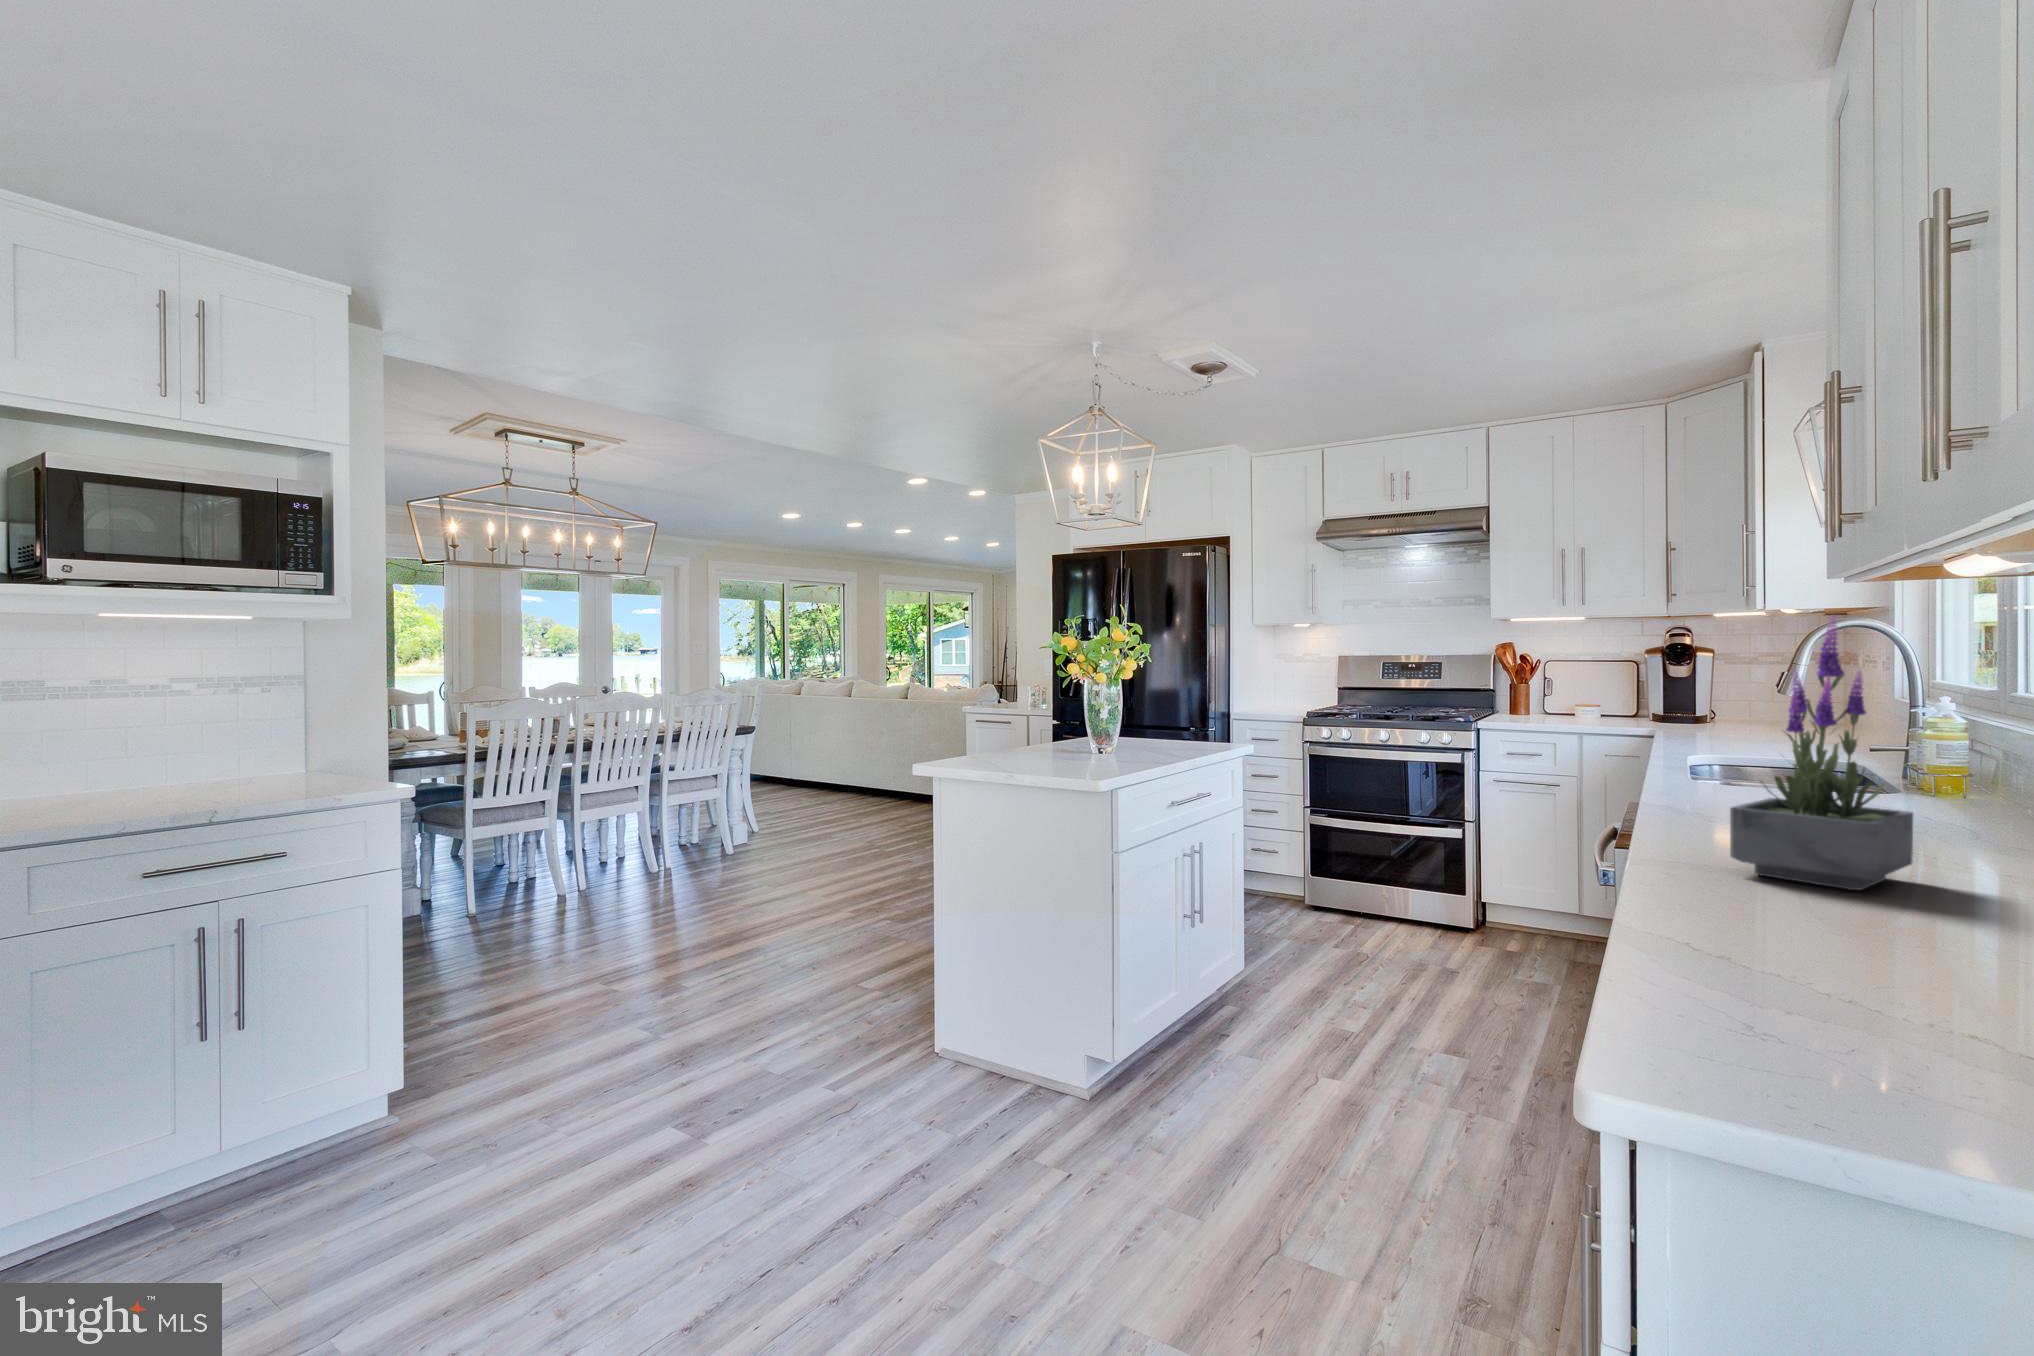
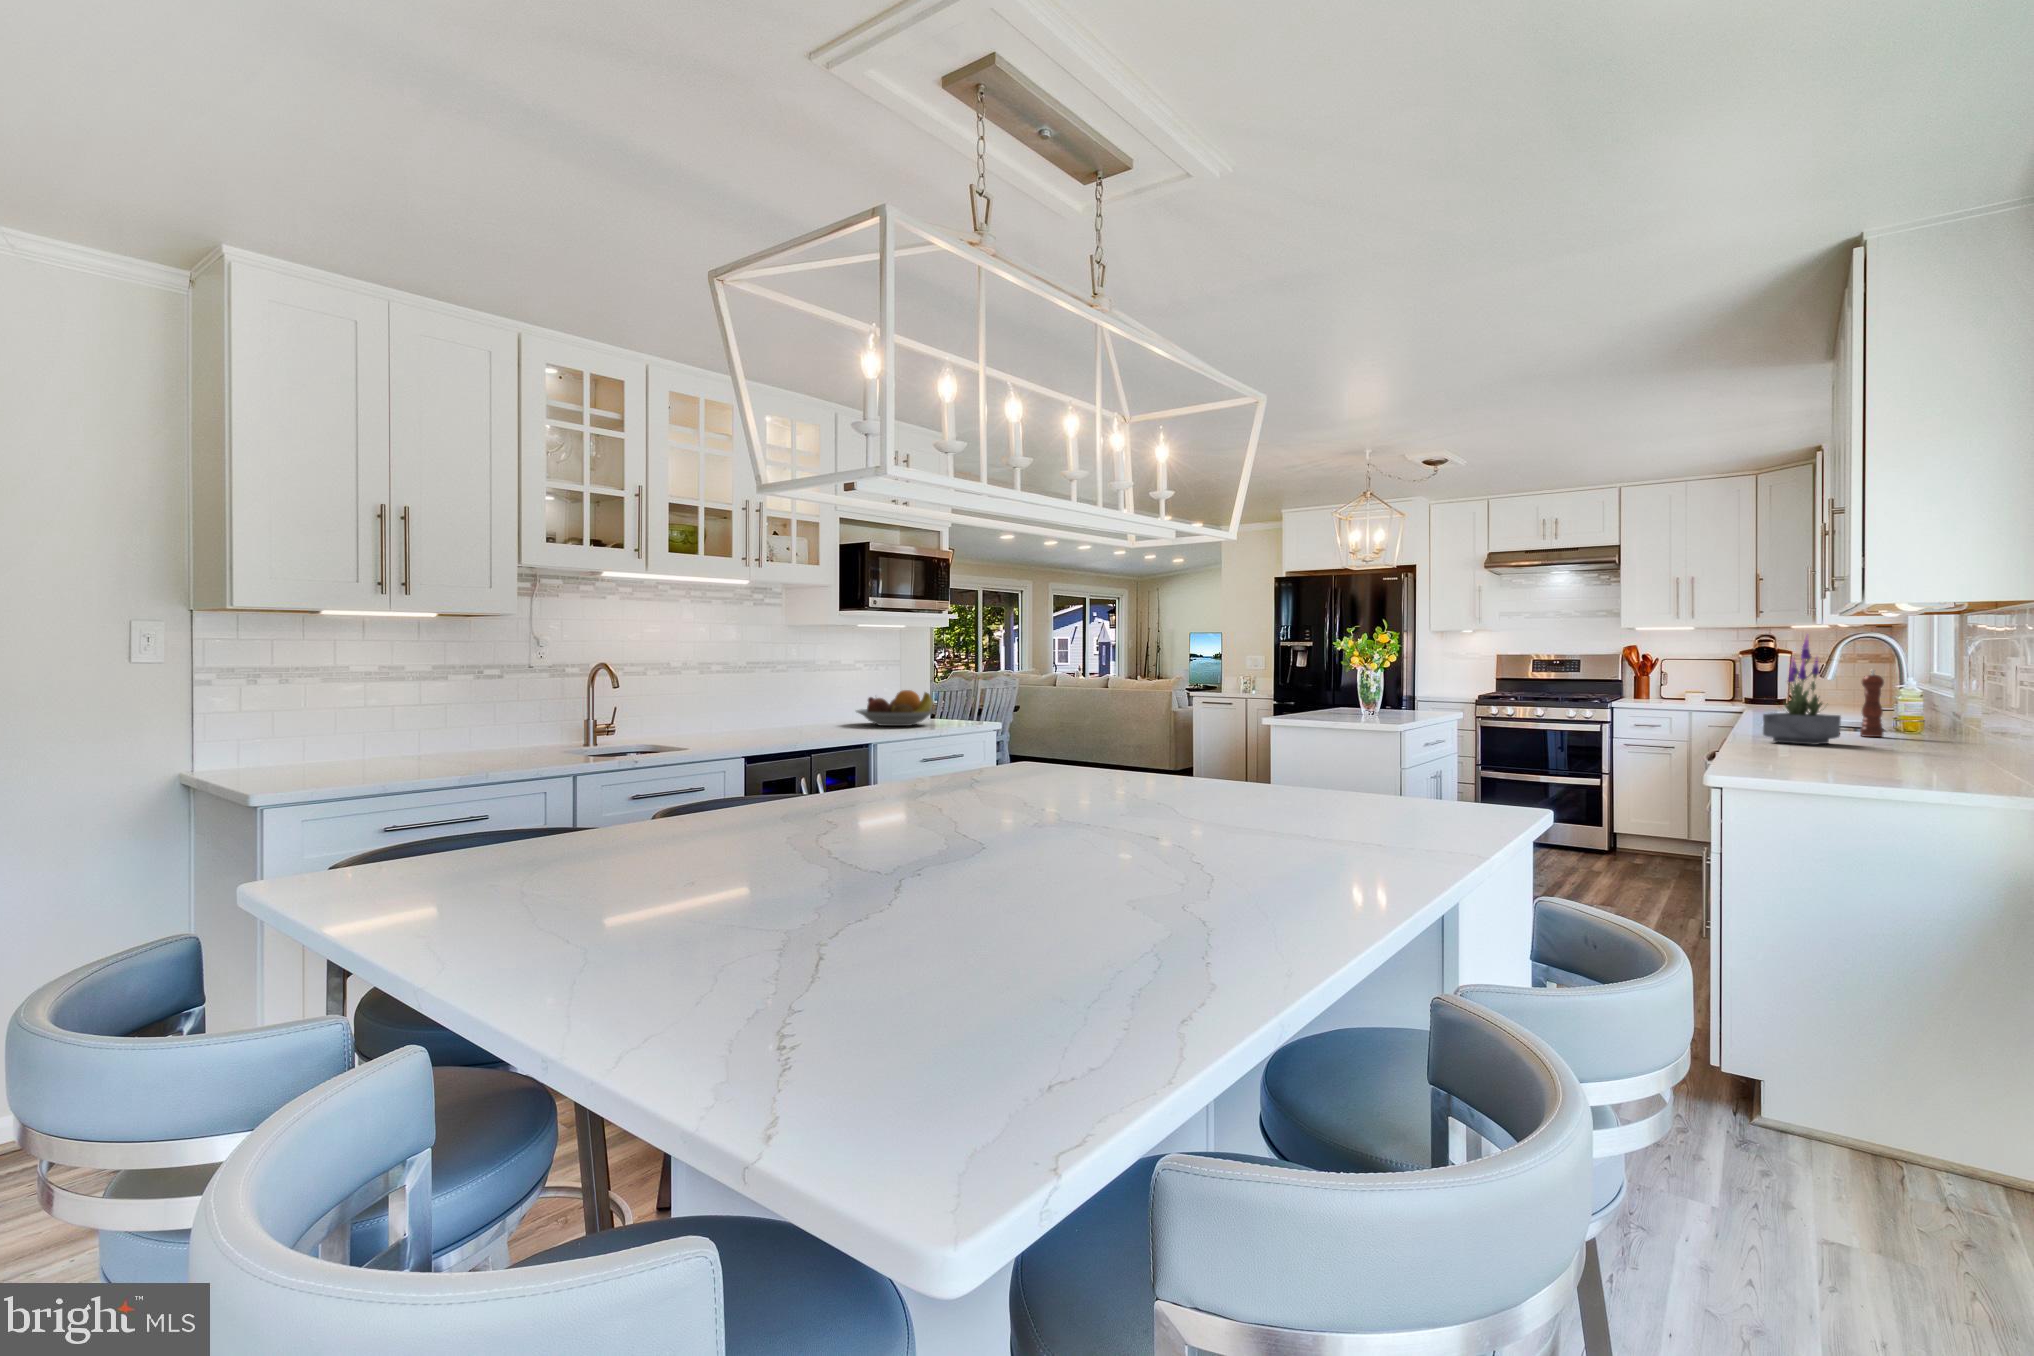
pepper mill: none [1912,694,1964,837] -> present [1860,670,1884,737]
fruit bowl: none [45,740,252,811] -> present [856,690,936,726]

